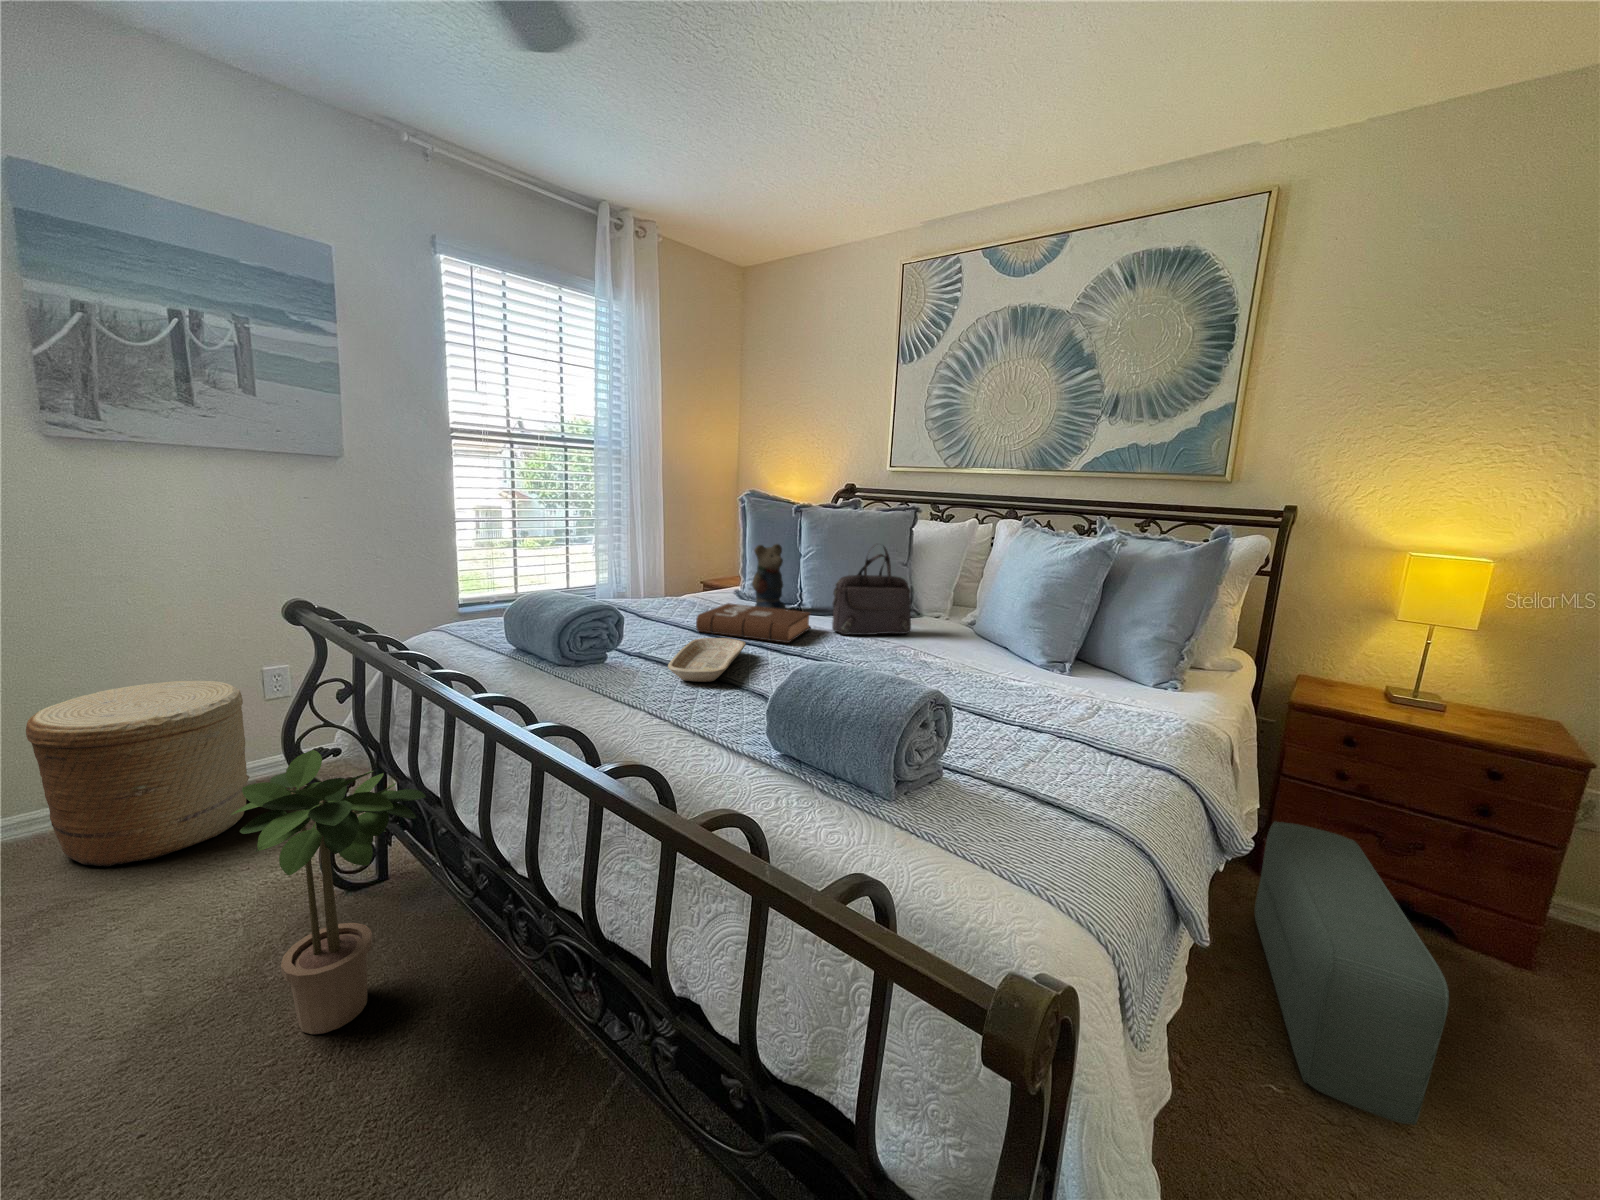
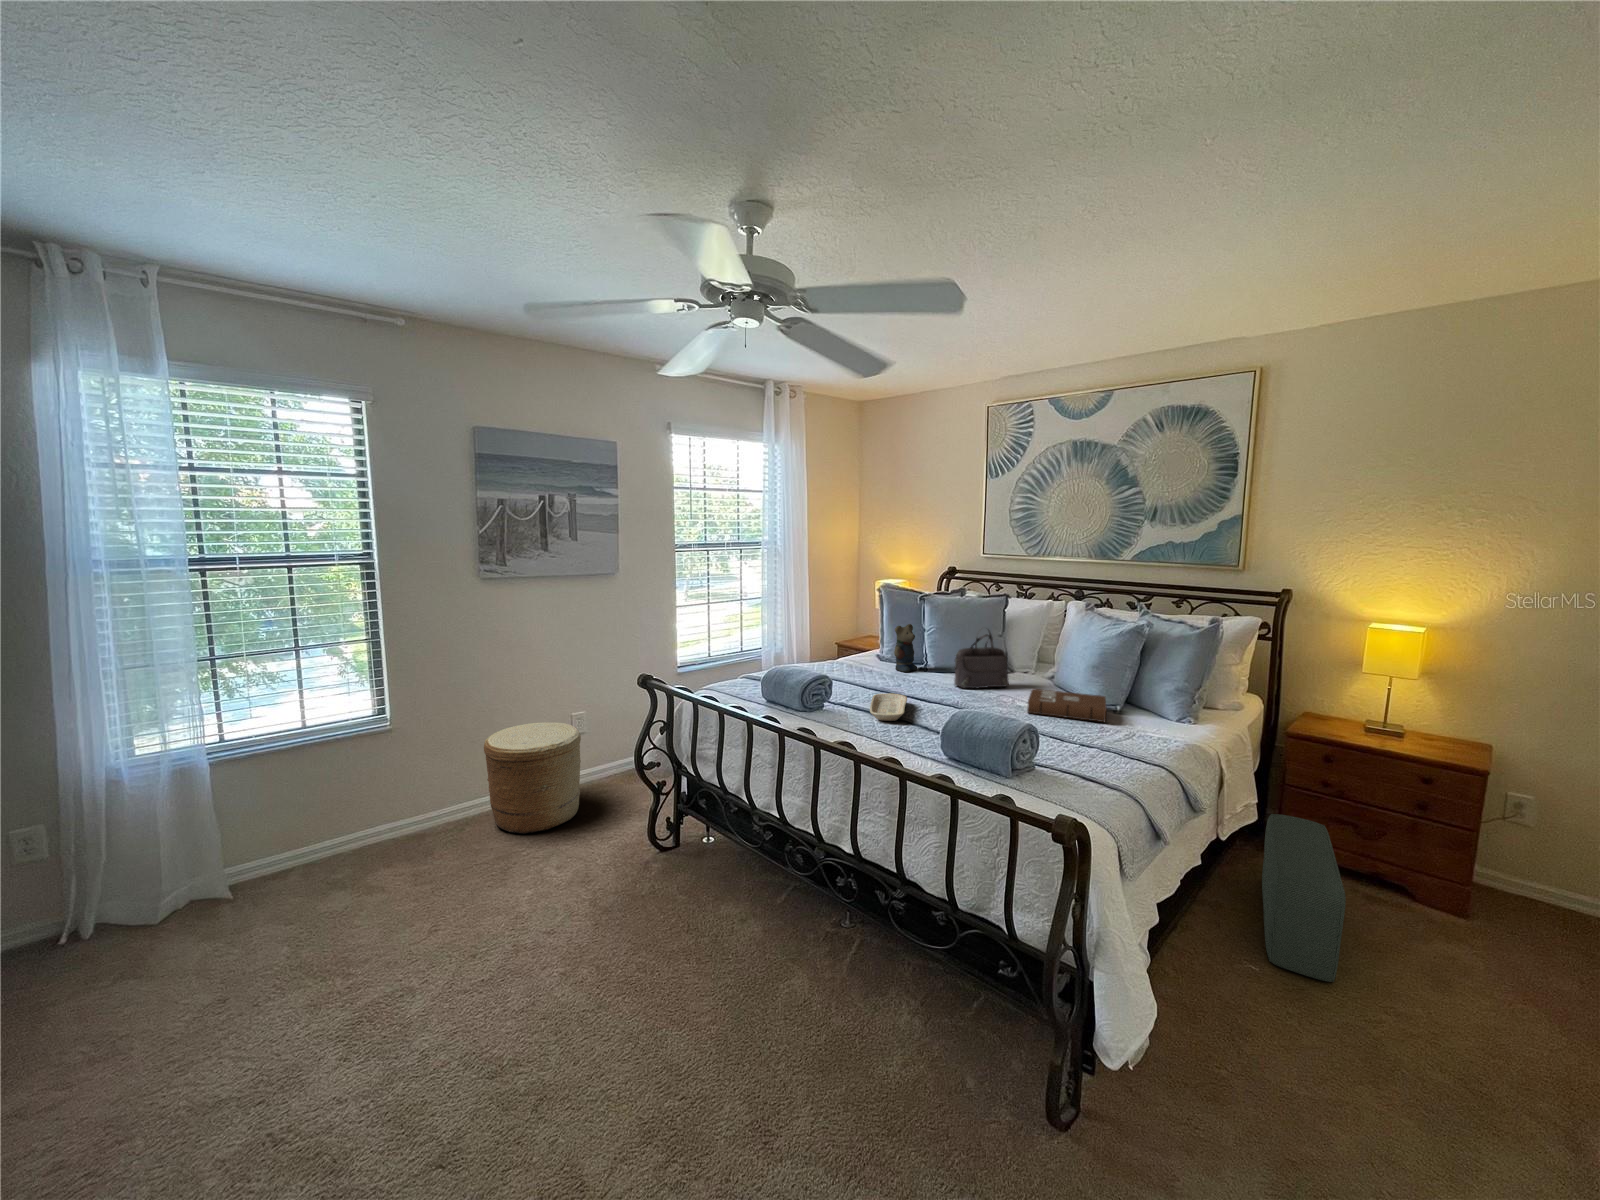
book: present [696,603,811,643] -> present [1027,689,1107,722]
potted plant: present [231,750,426,1034] -> none [649,760,742,914]

